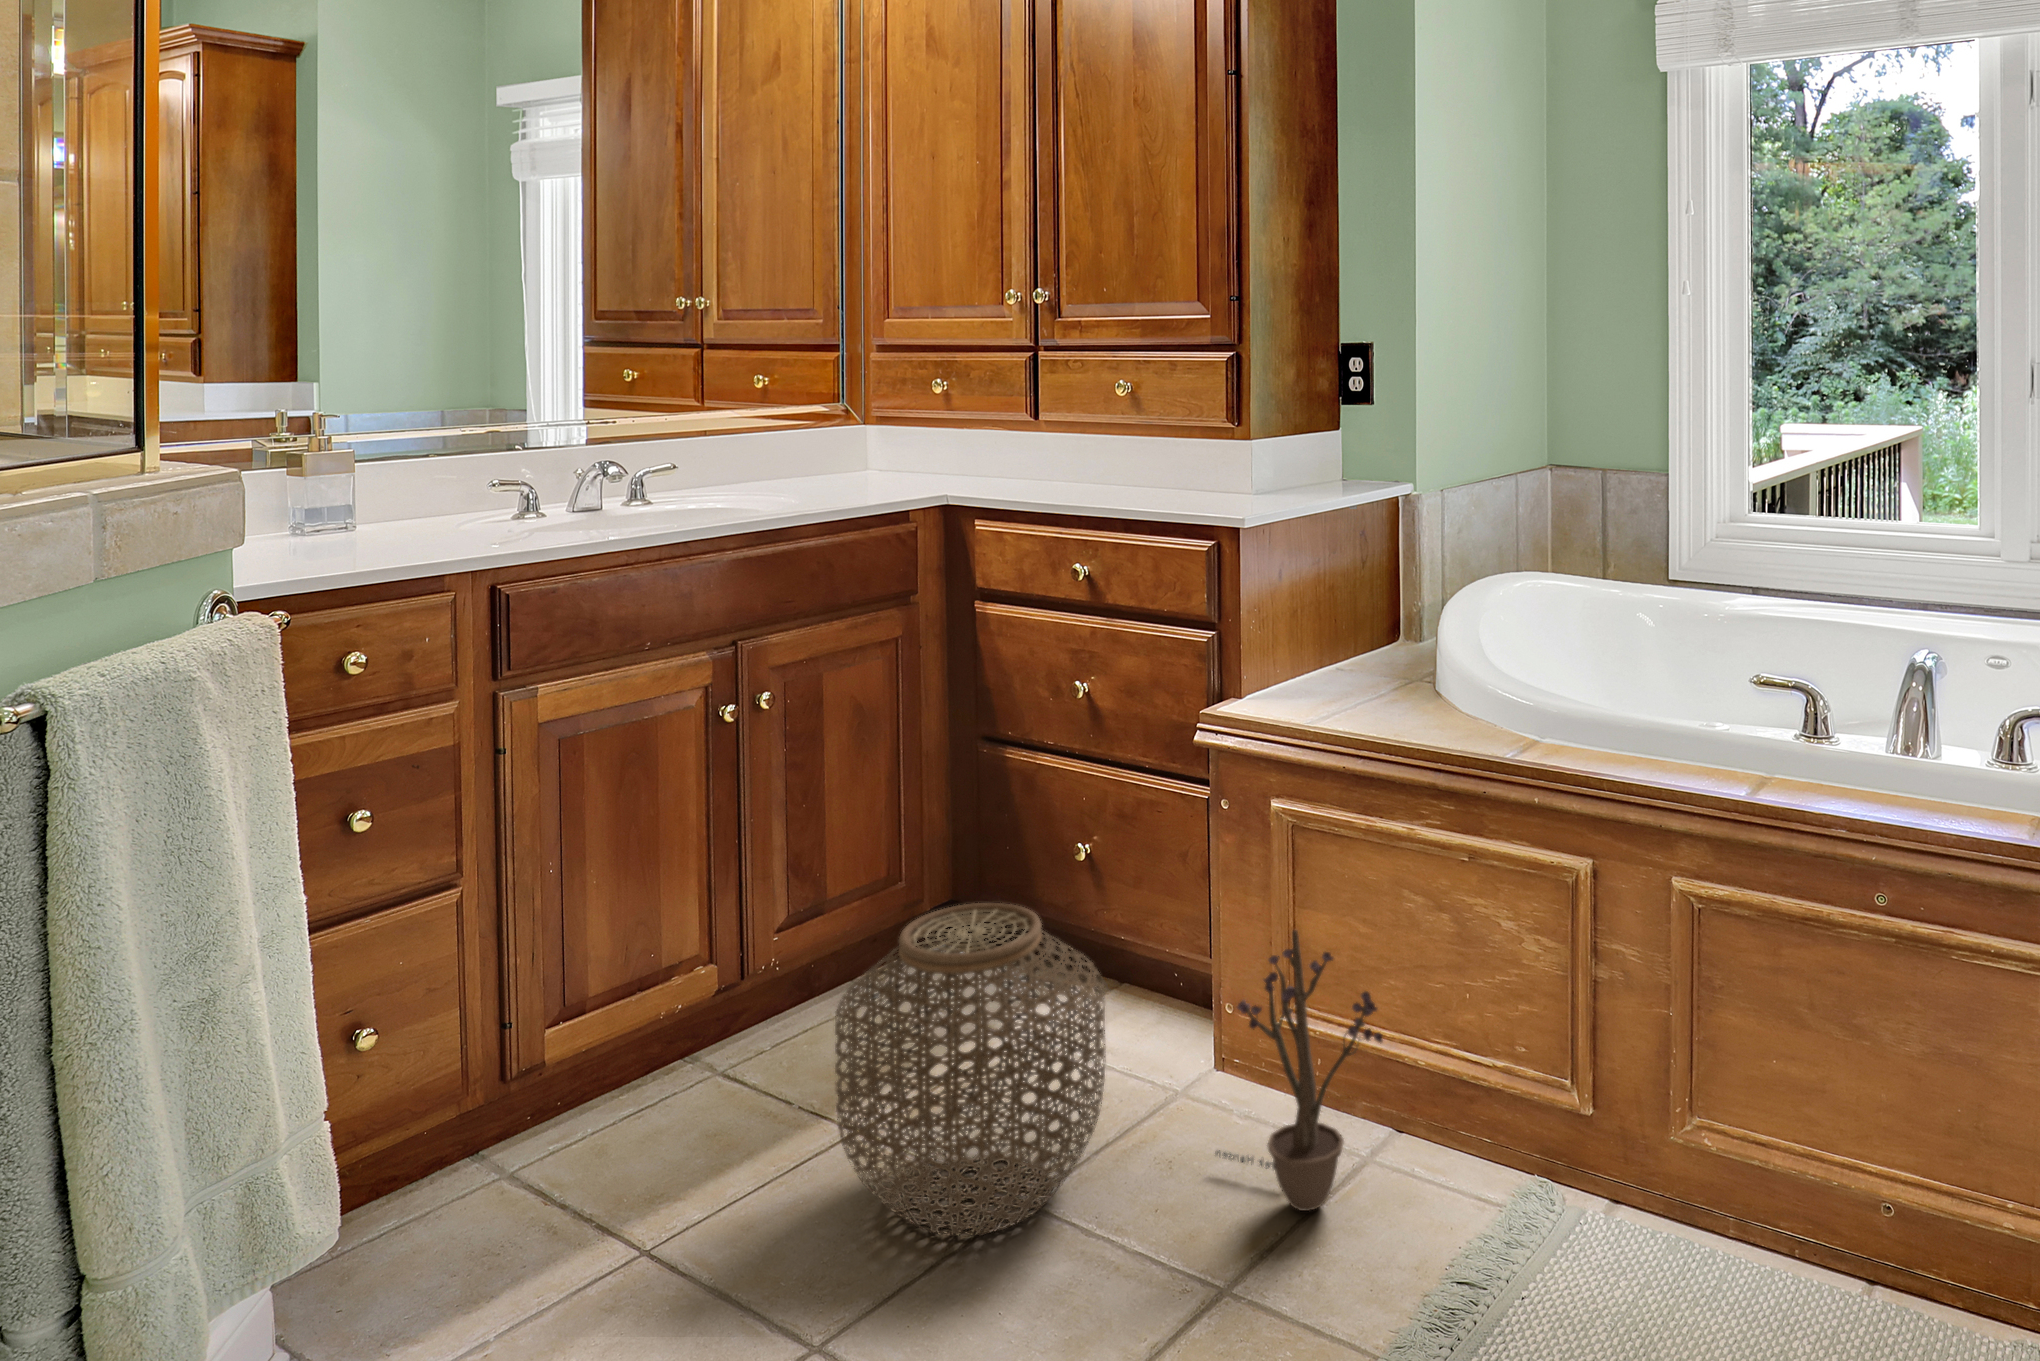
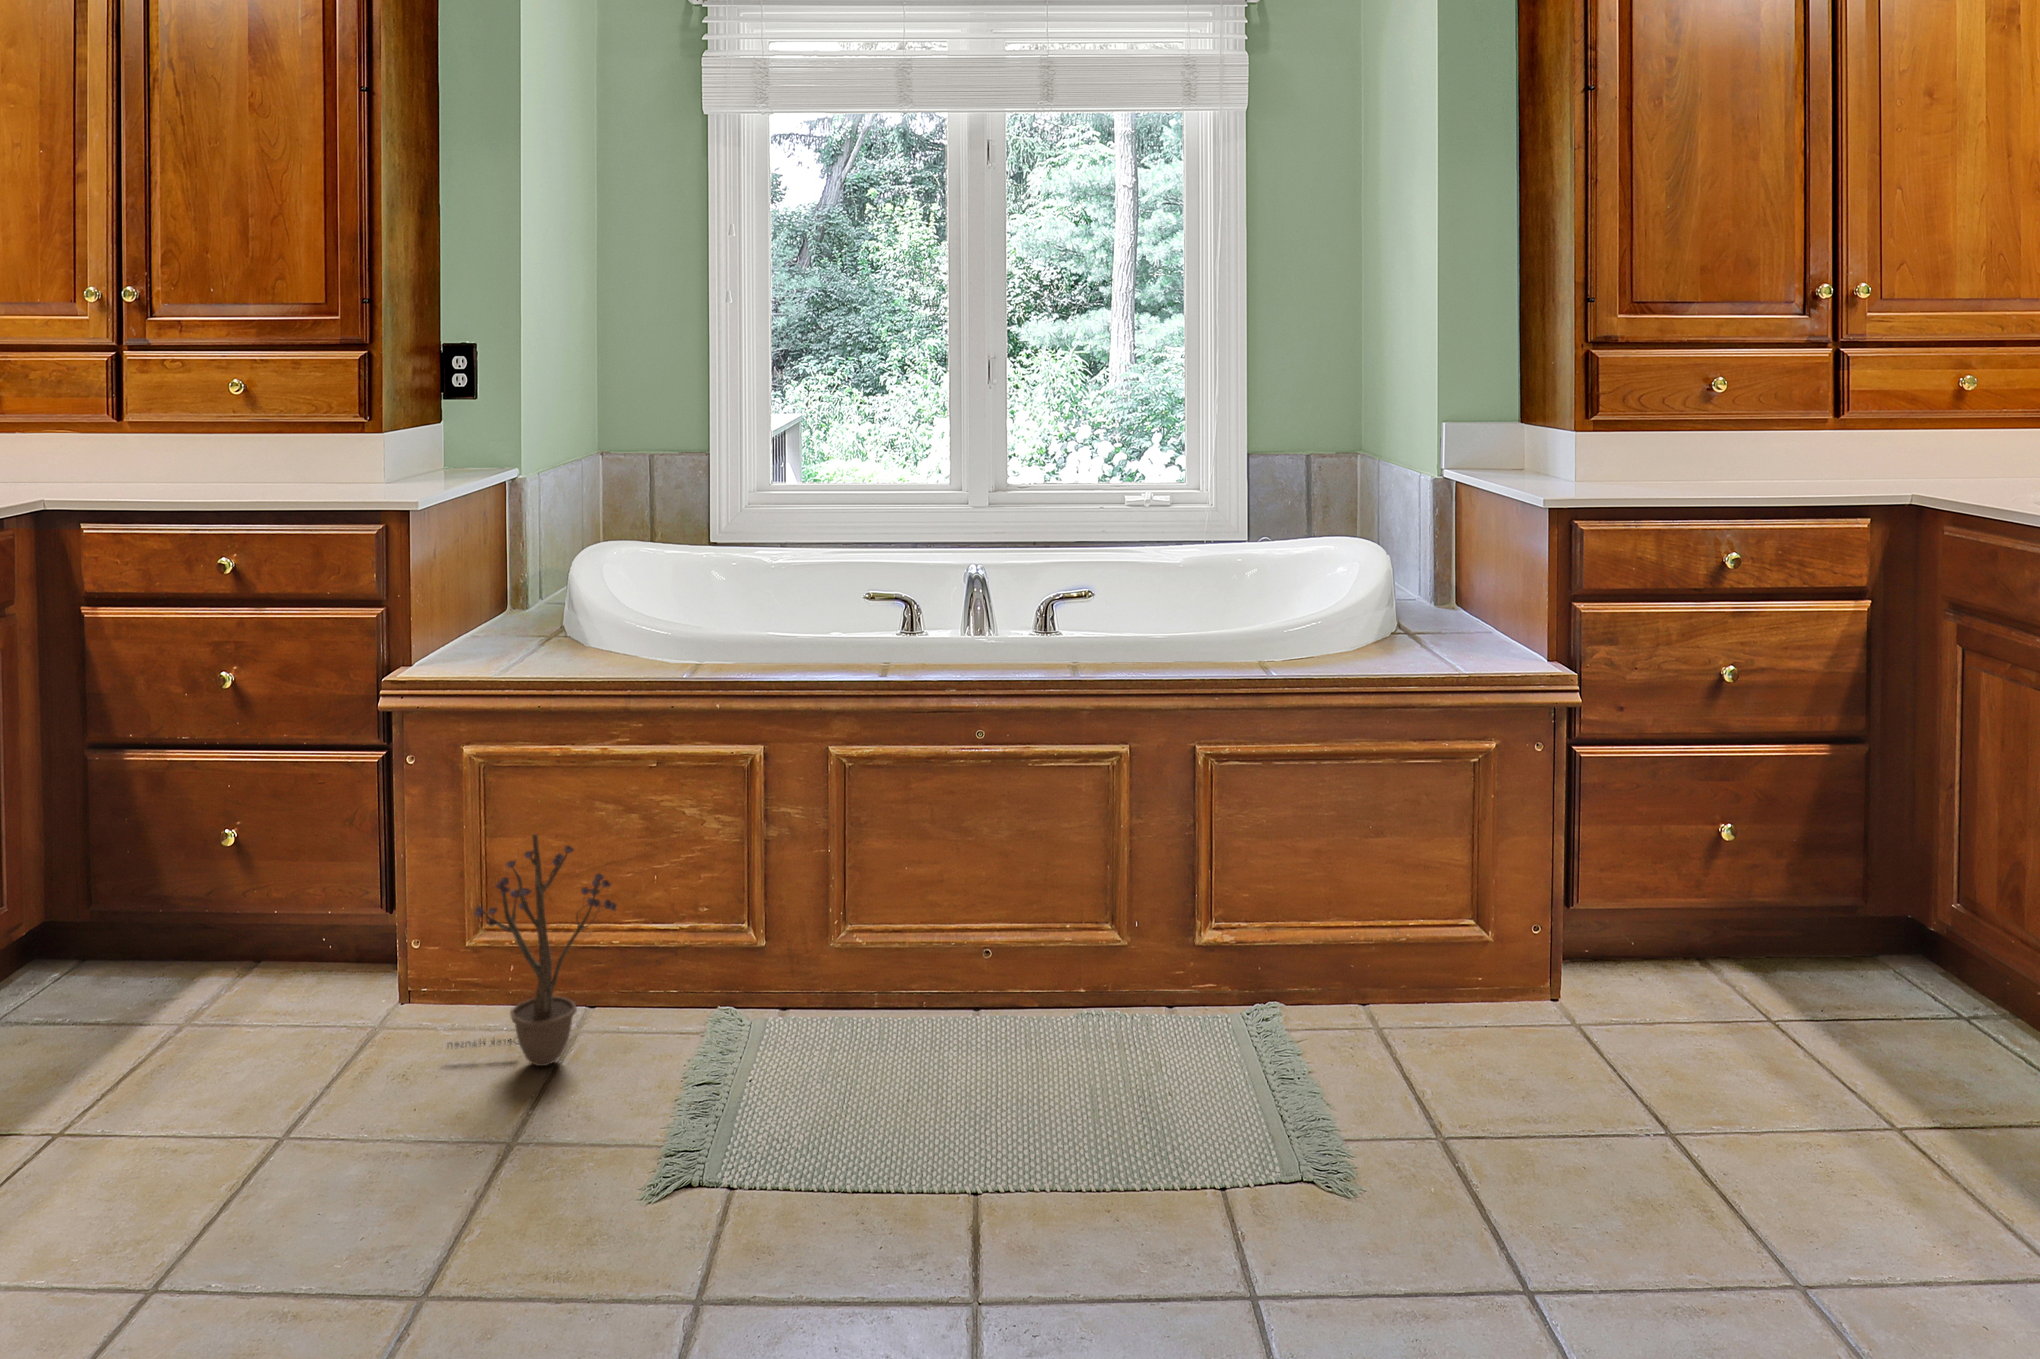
woven basket: present [835,903,1105,1236] -> none [95,860,359,1157]

